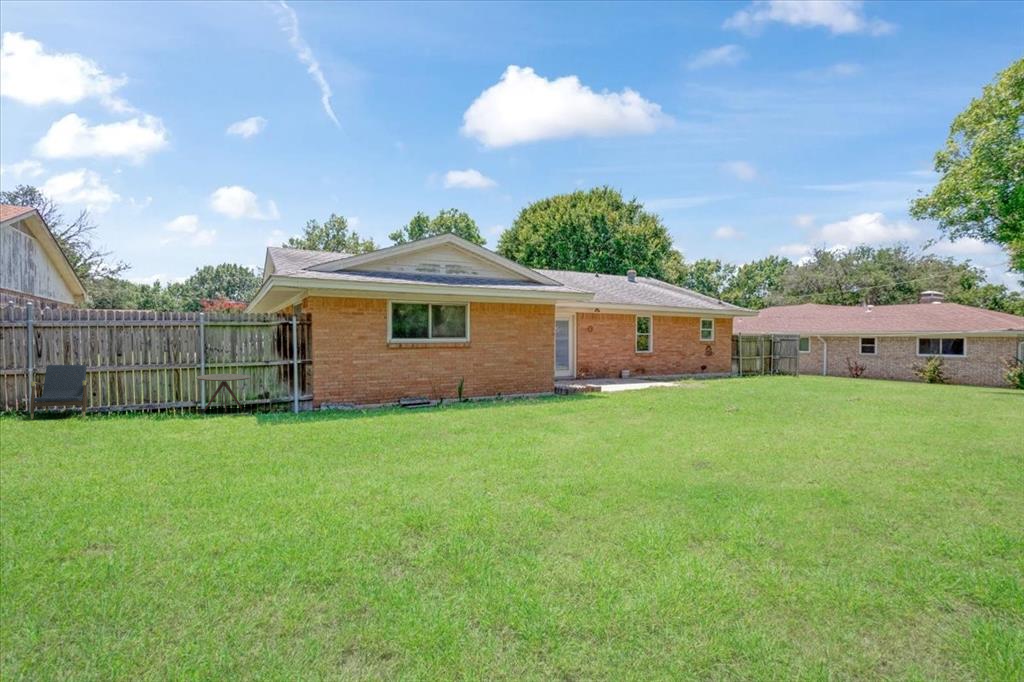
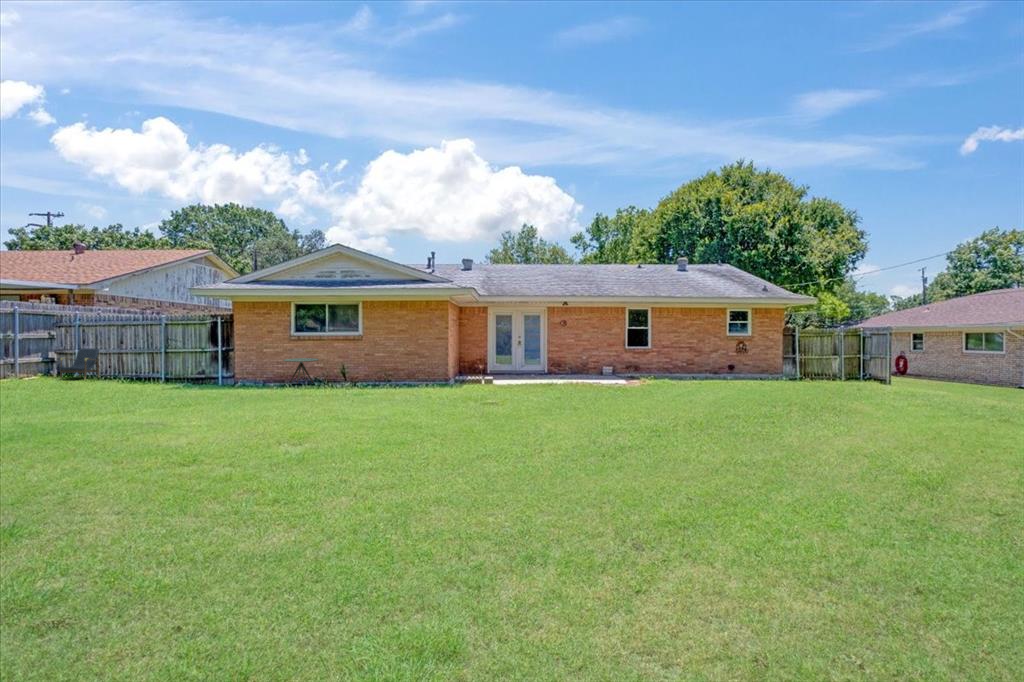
round table: present [196,374,251,412] -> present [283,358,319,383]

